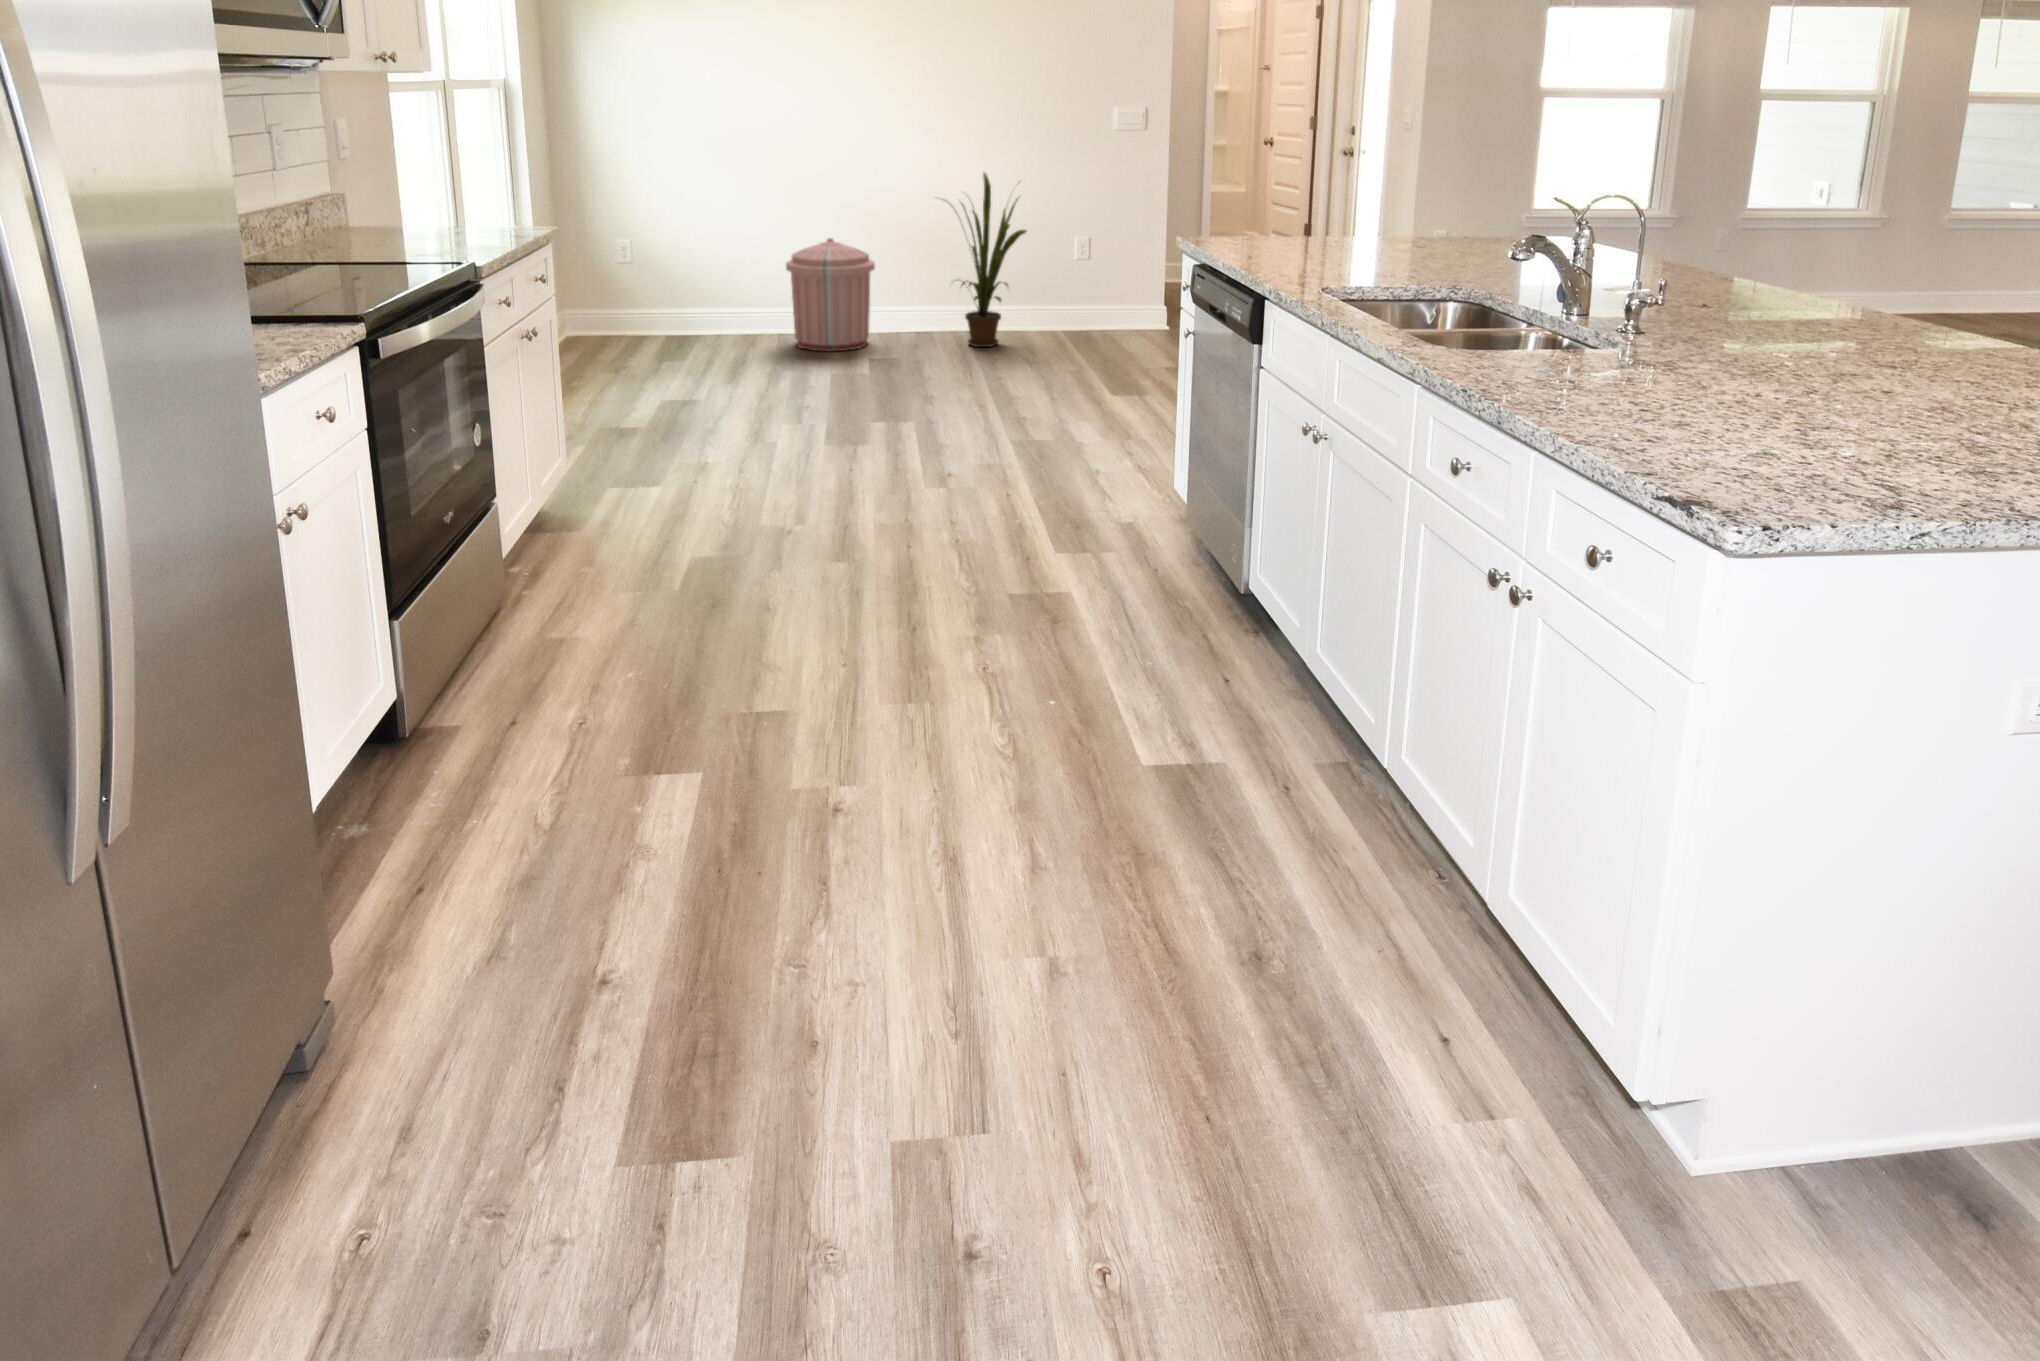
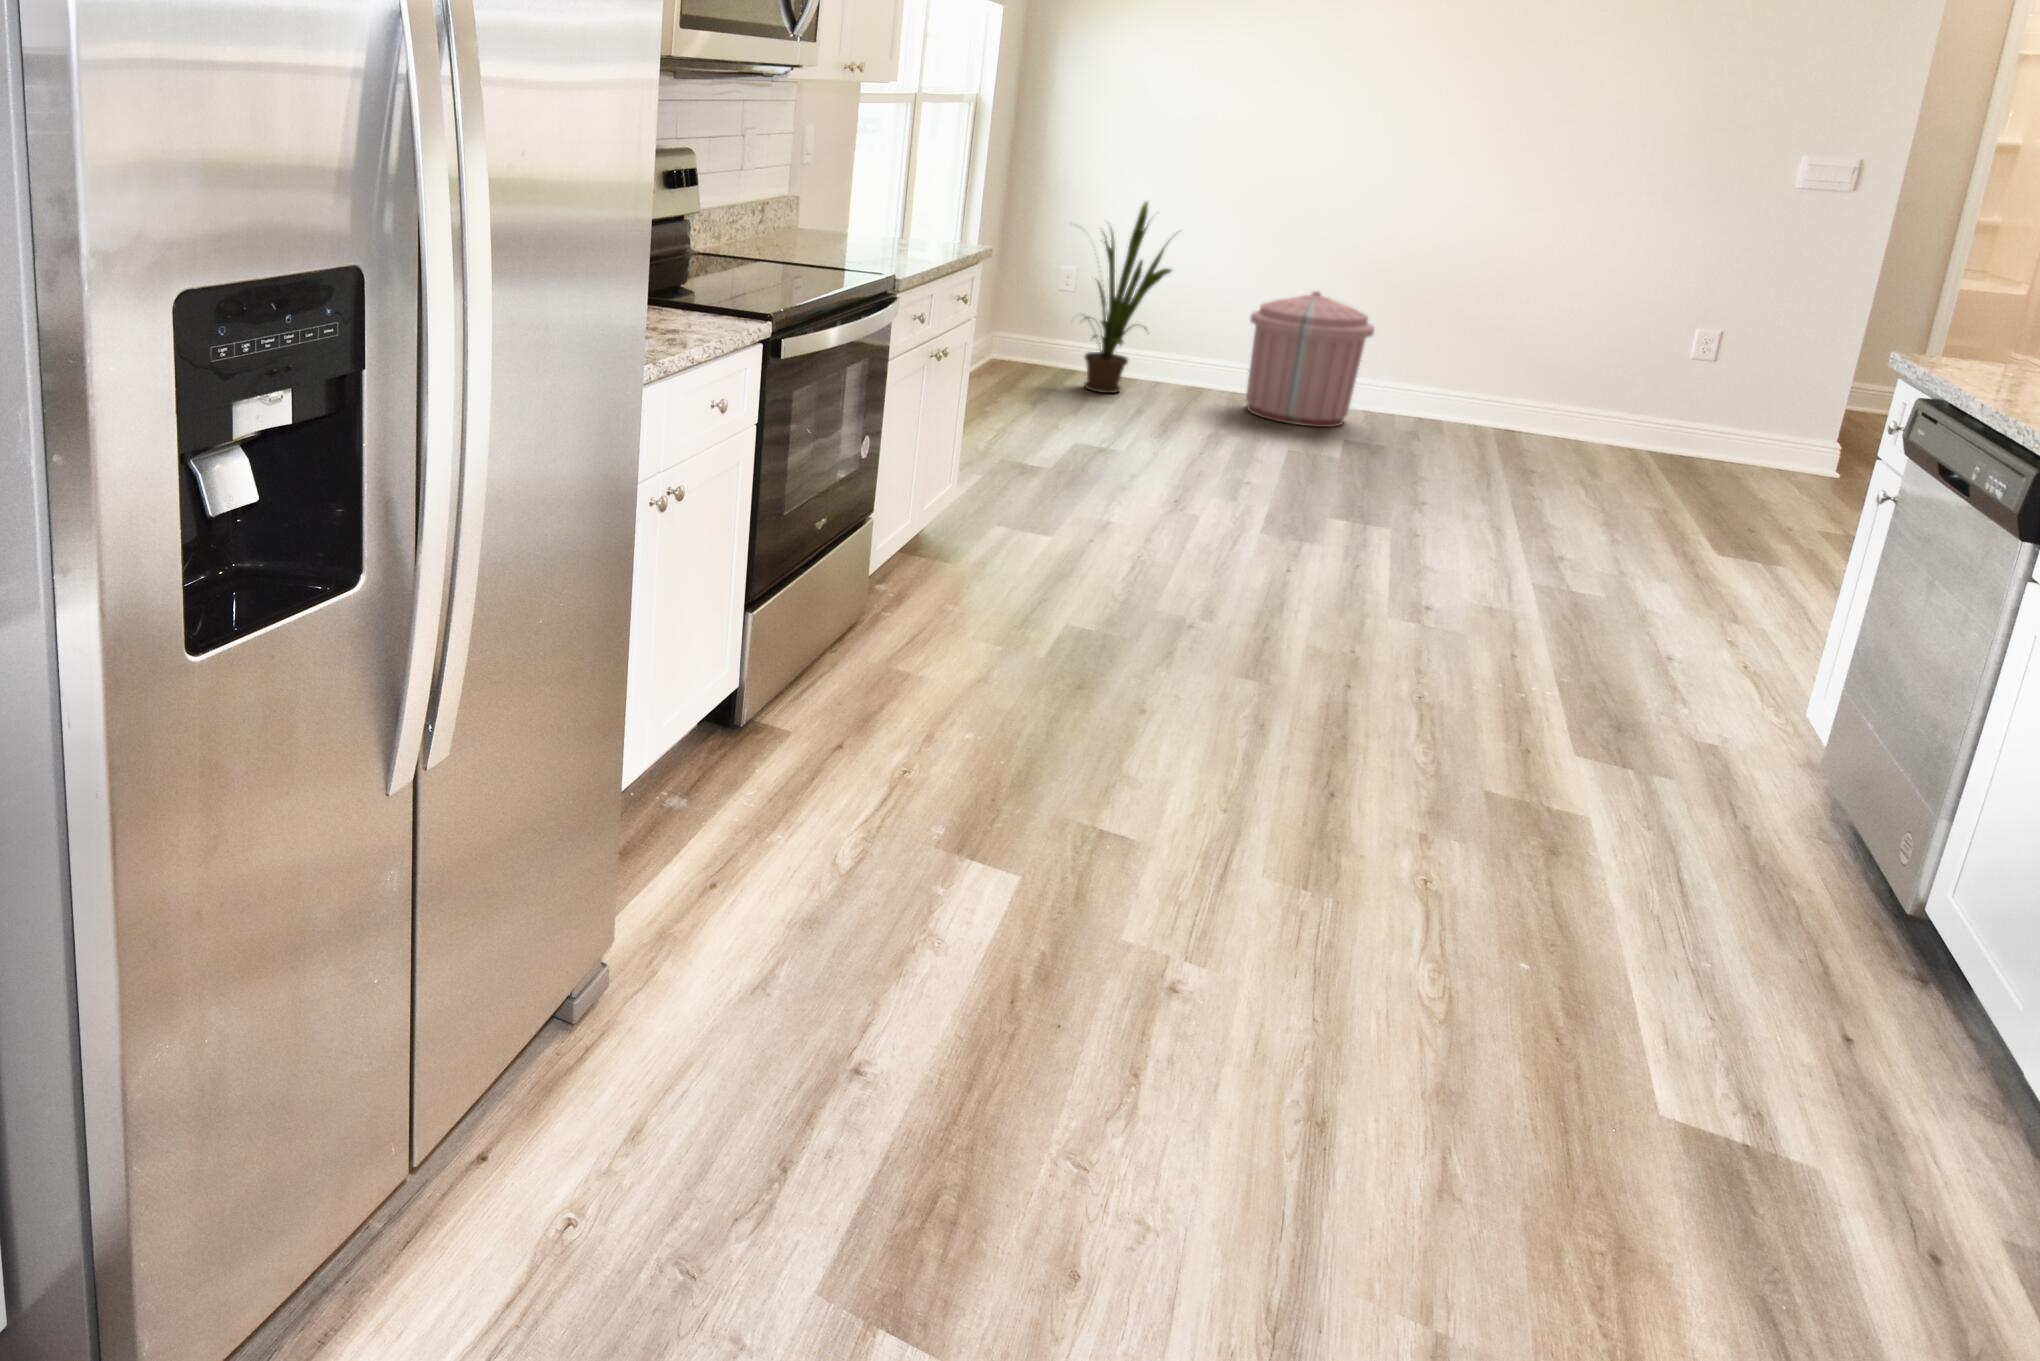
house plant: present [945,173,1026,347] -> present [1082,202,1179,393]

